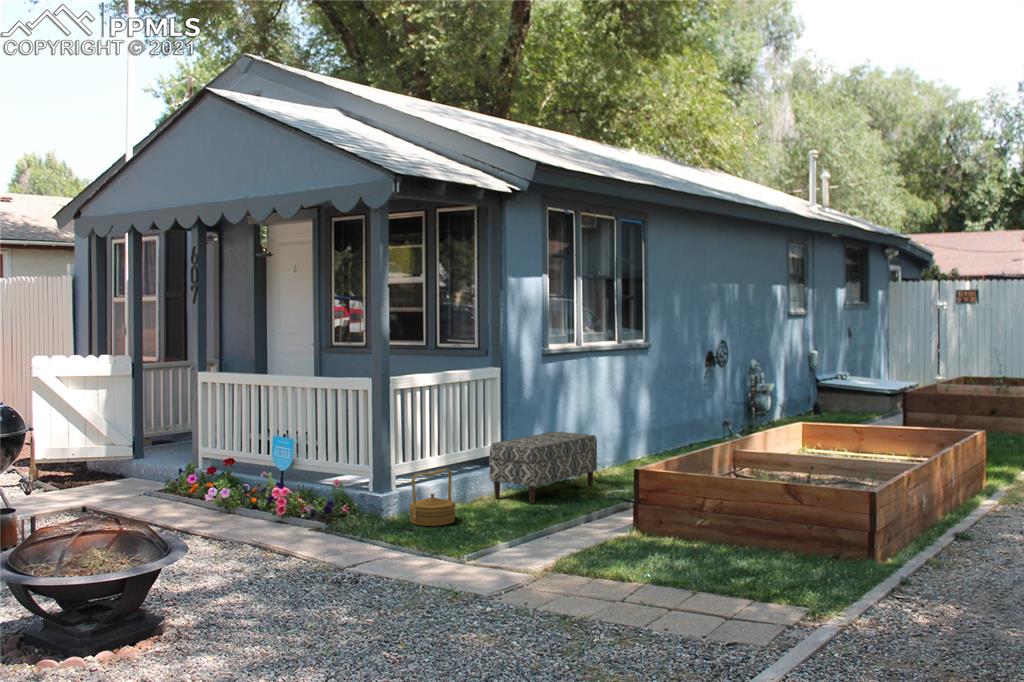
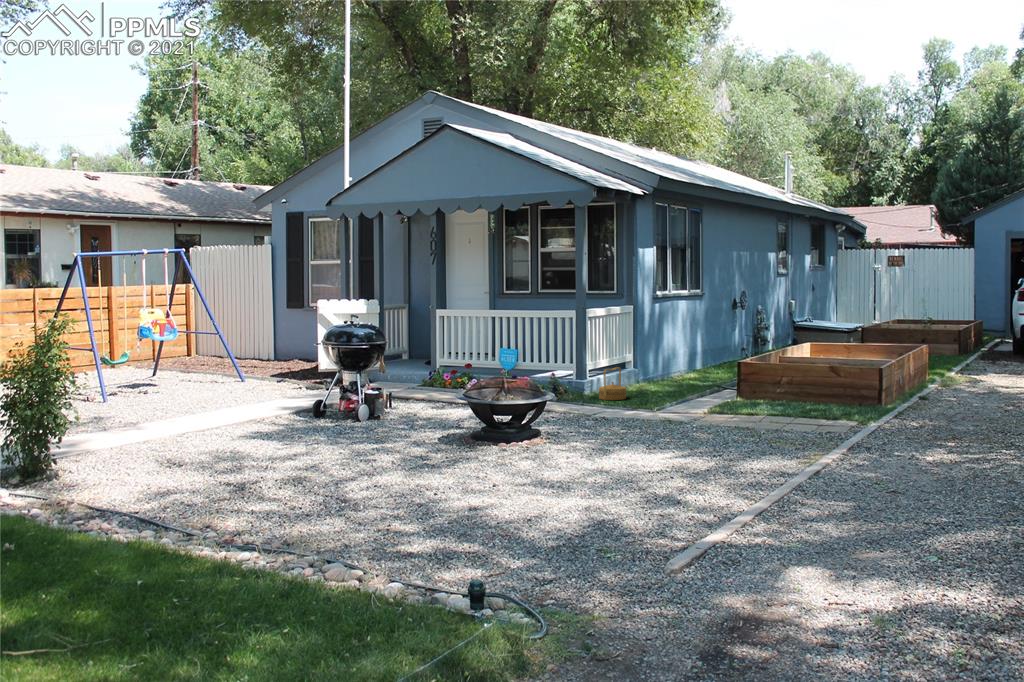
bench: present [490,432,597,504] -> none [632,349,691,390]

